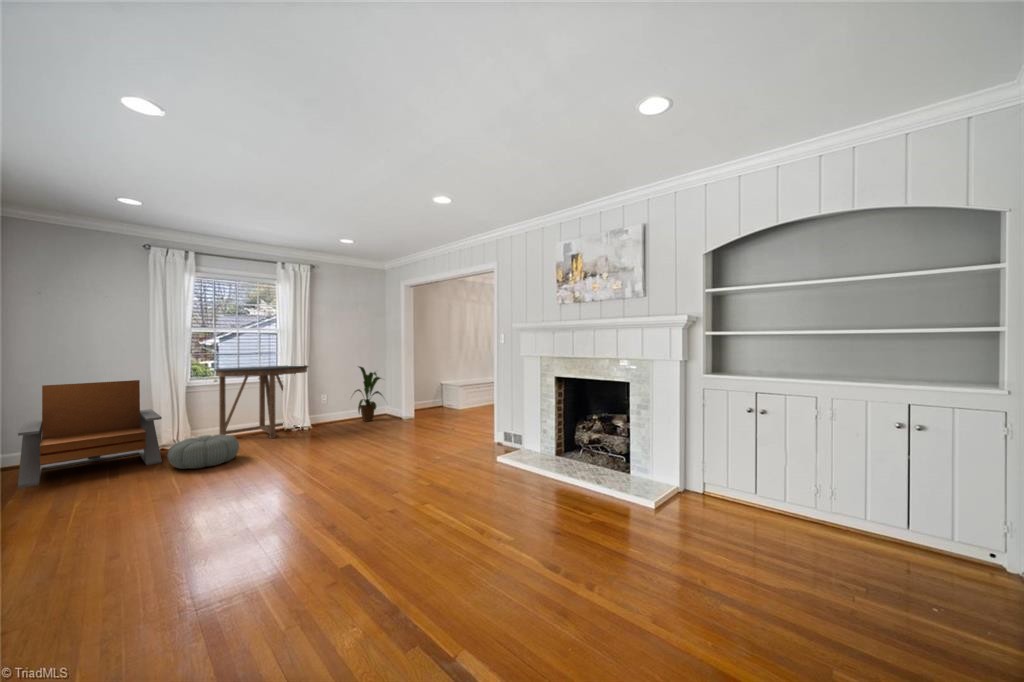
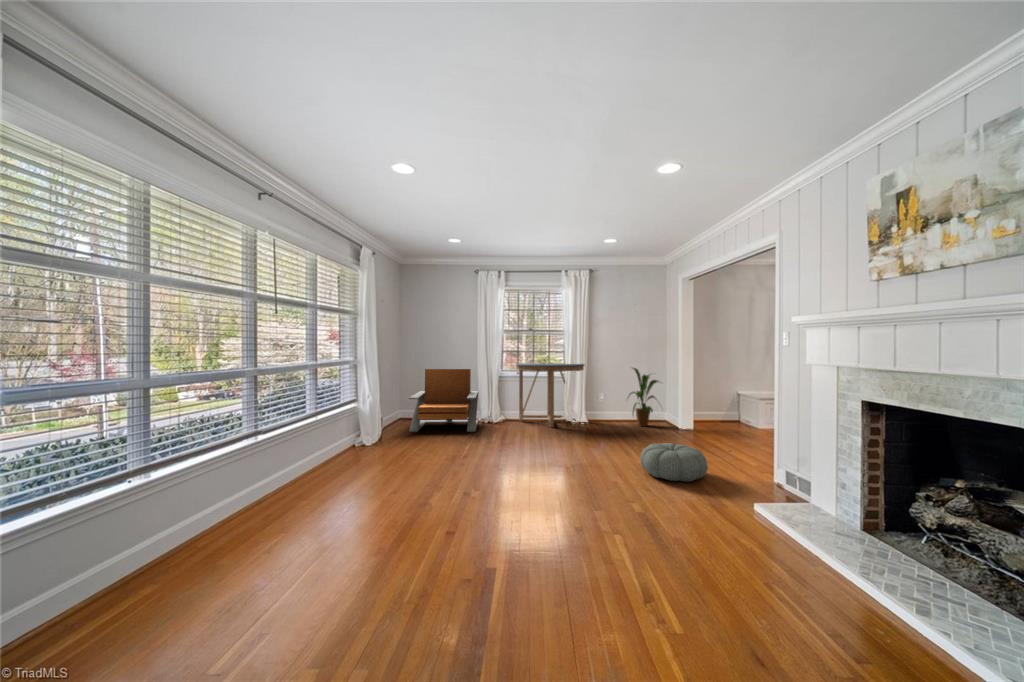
pouf: present [167,434,239,469] -> present [640,443,708,482]

